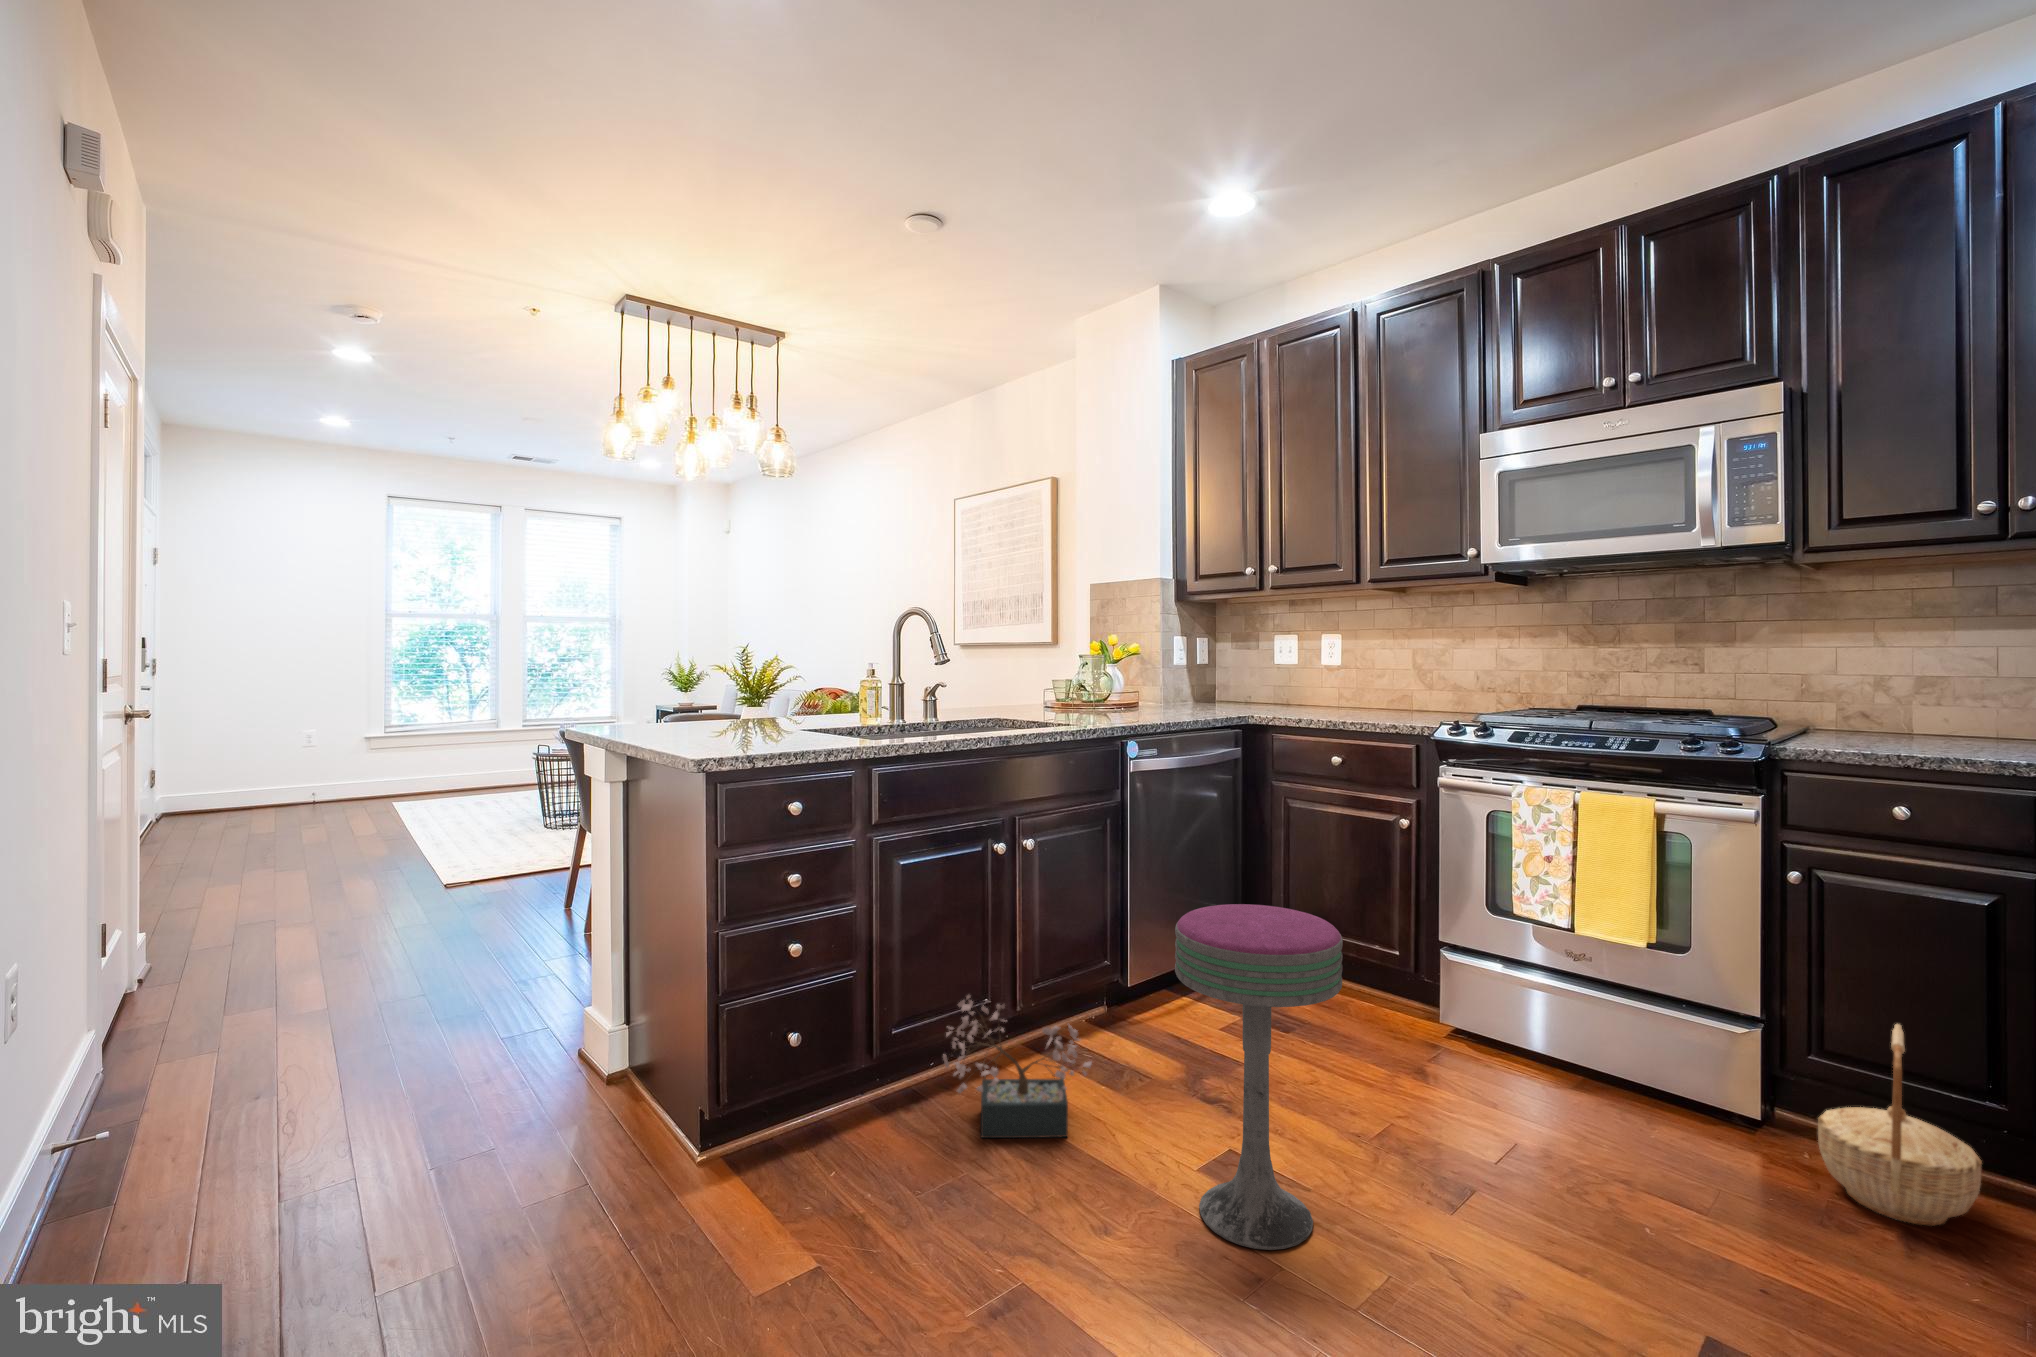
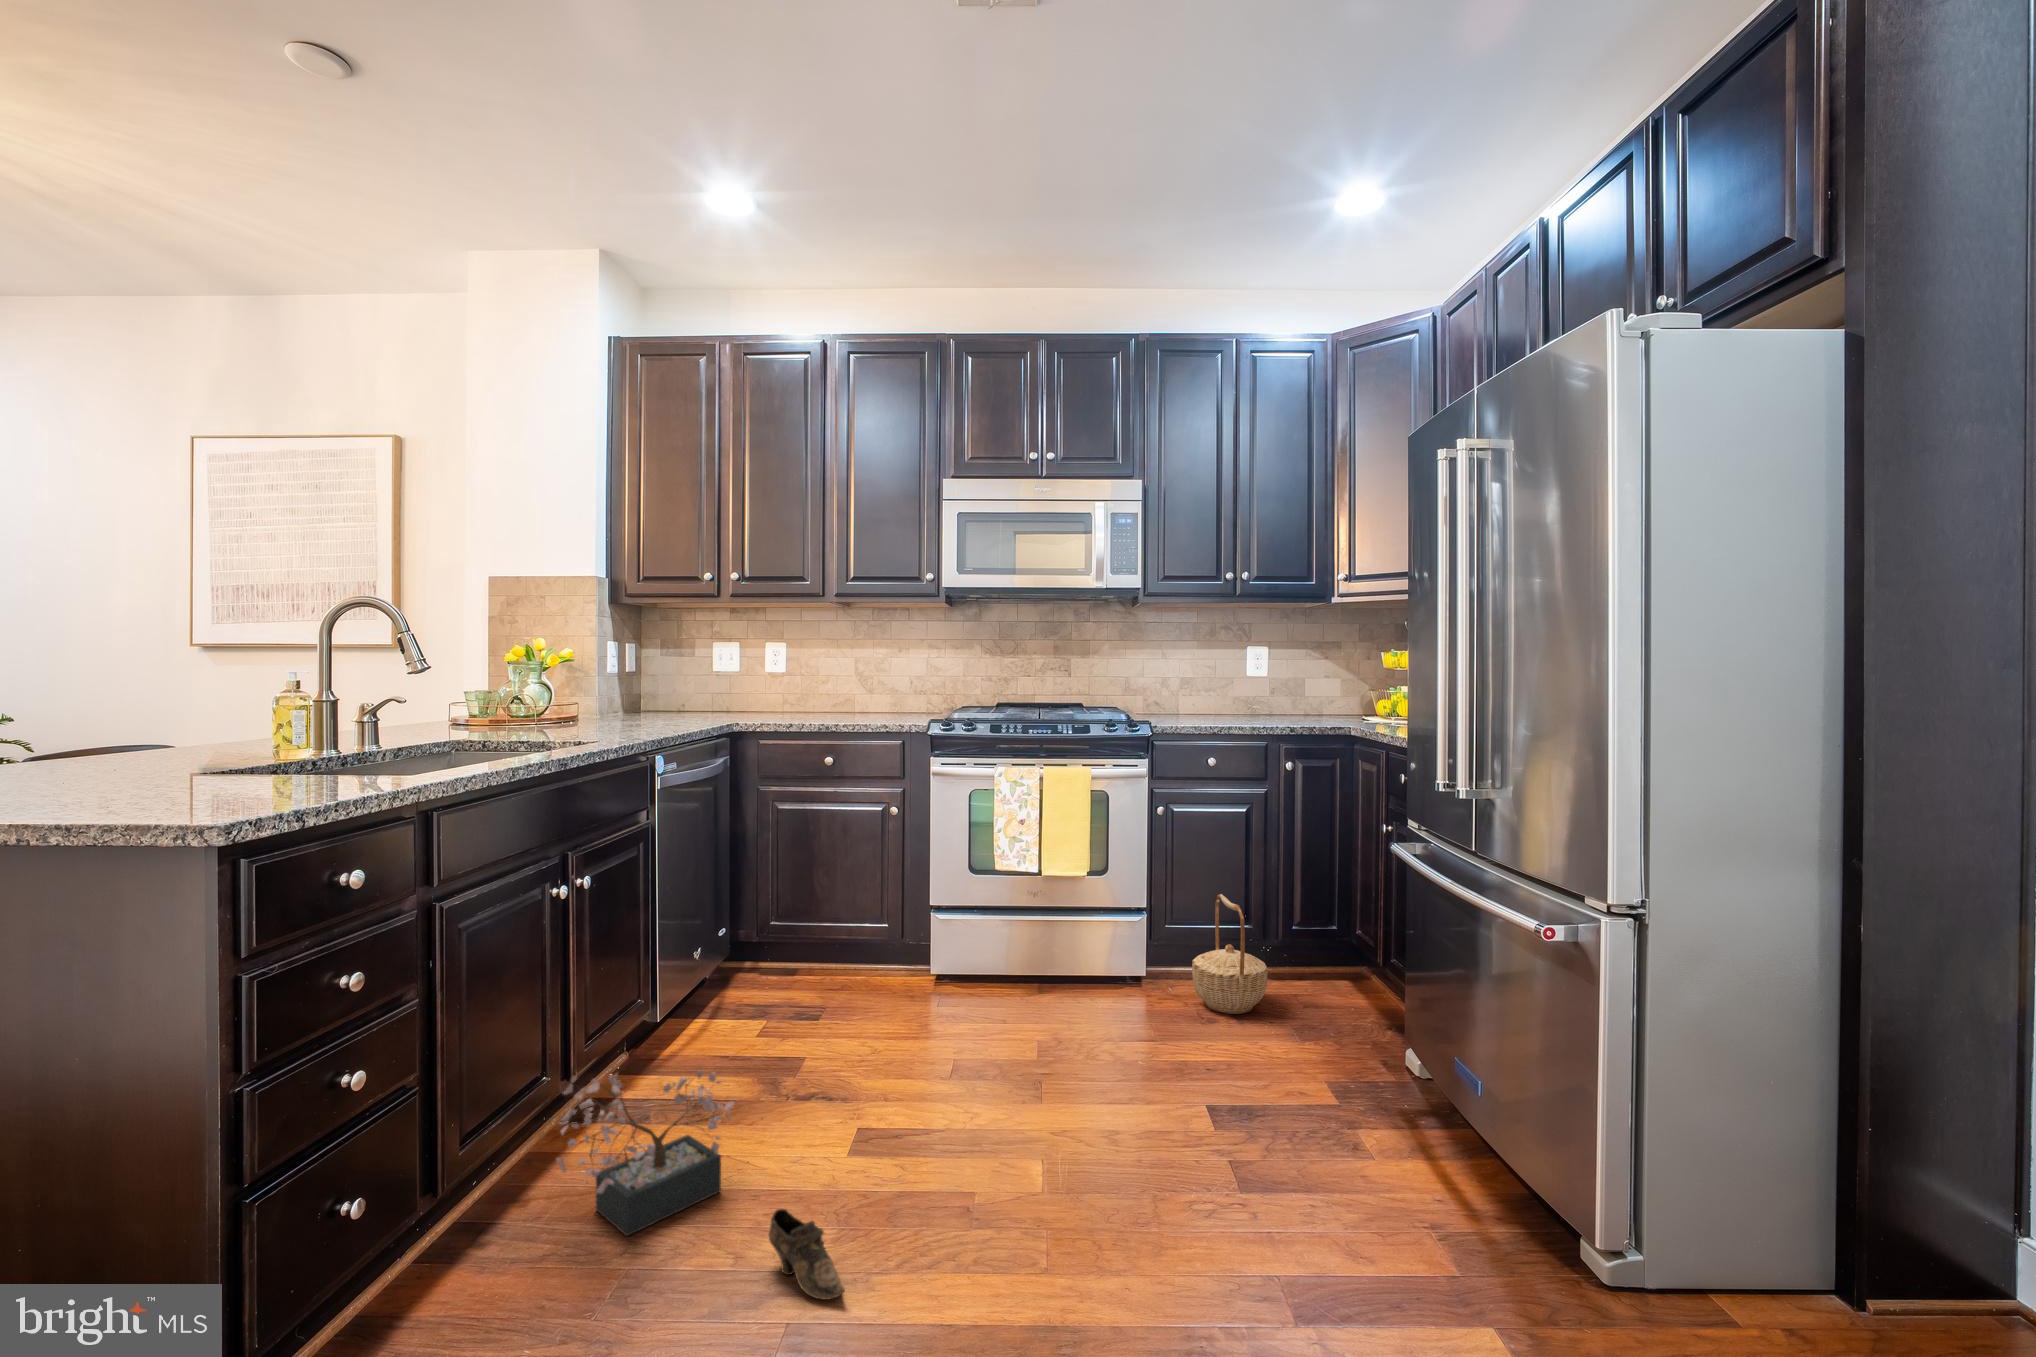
bar stool: present [1175,904,1343,1250] -> none [868,890,1017,1204]
shoe: none [1042,1164,1077,1263] -> present [769,1209,845,1300]

